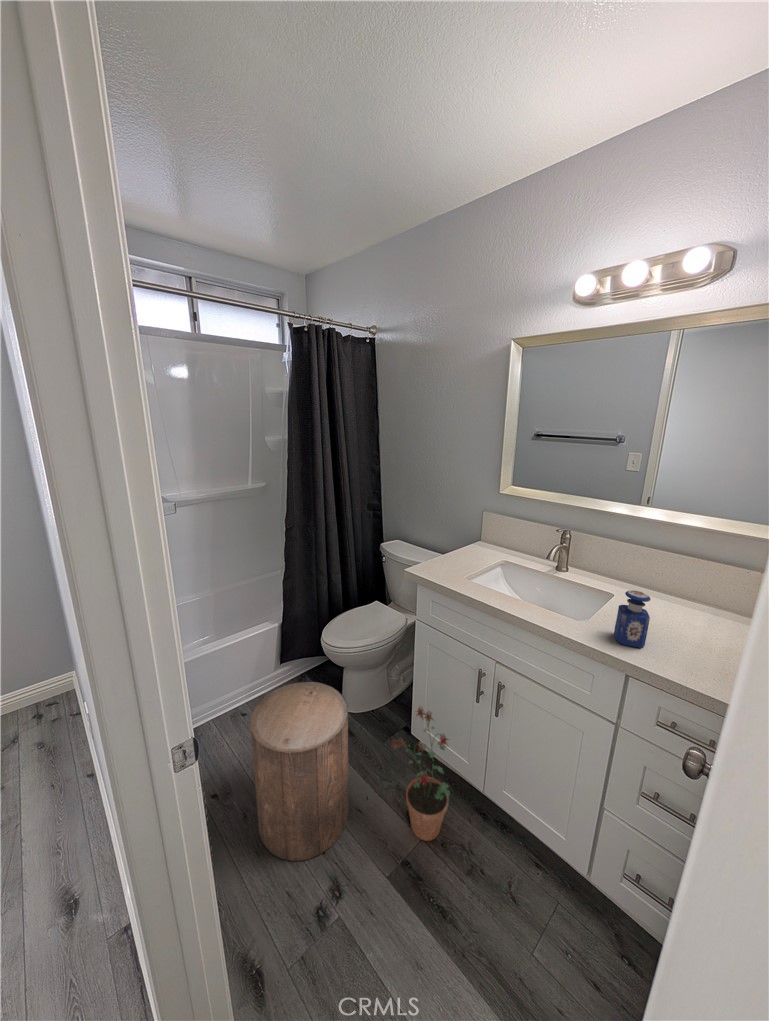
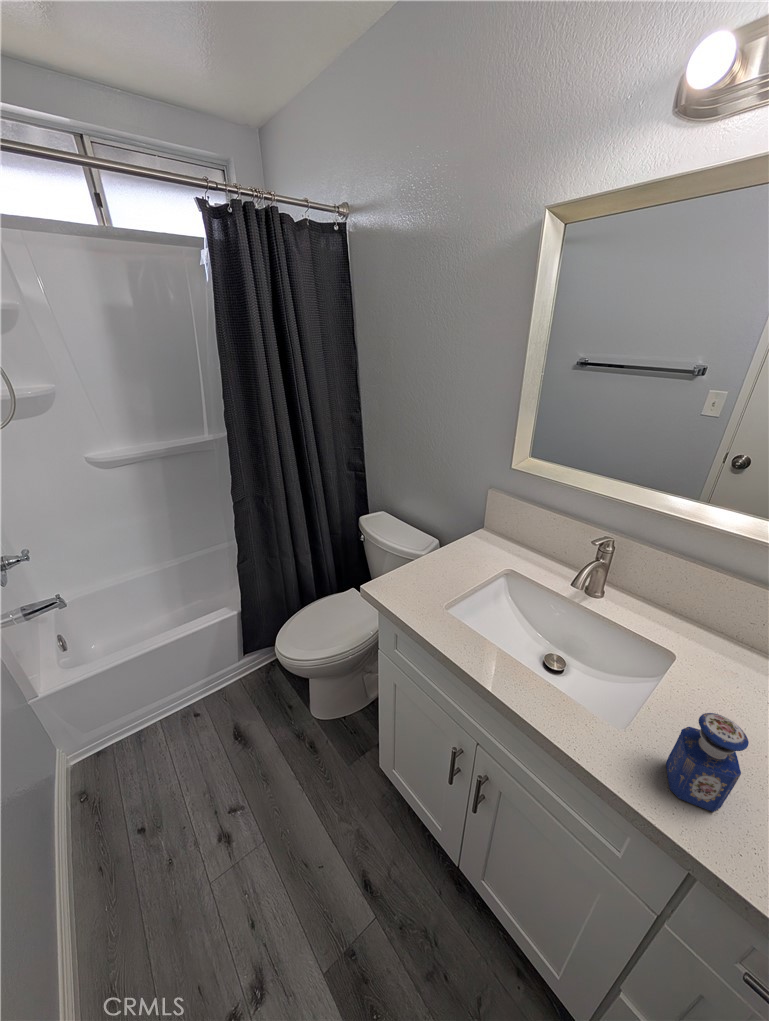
stool: present [250,682,349,861] -> none [141,724,294,939]
potted plant: present [393,708,450,841] -> none [335,776,411,923]

